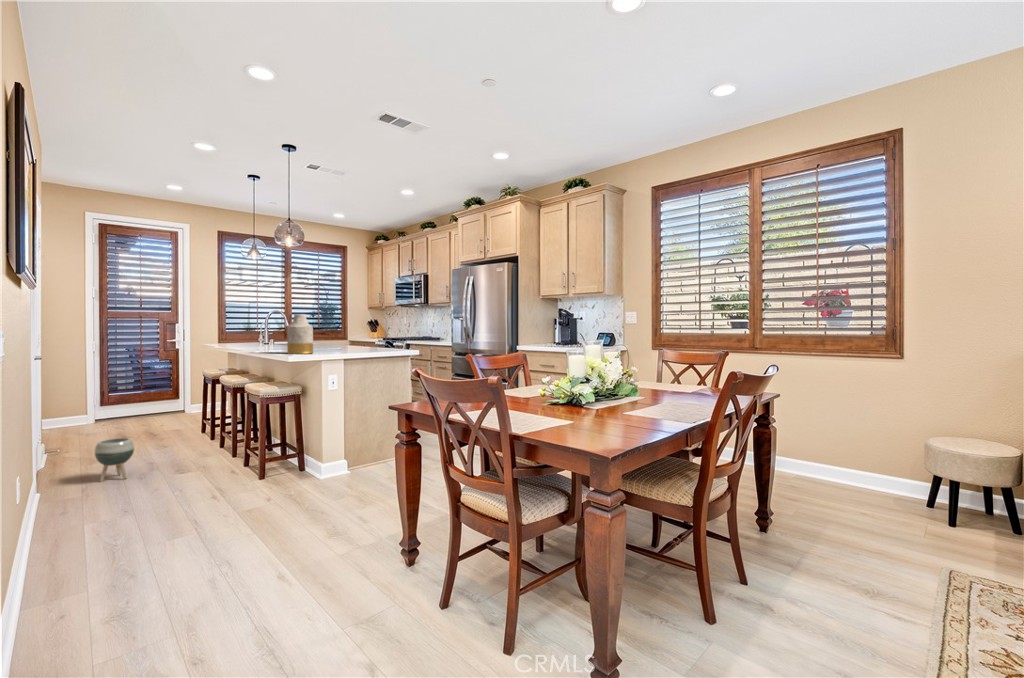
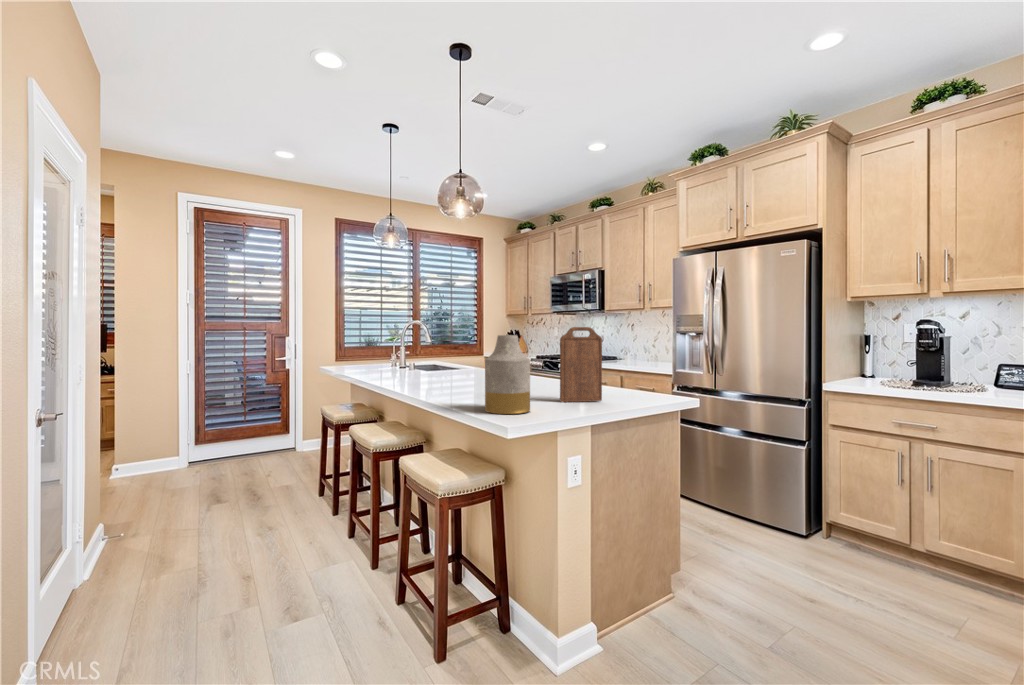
cutting board: none [339,311,365,352] -> present [560,327,602,402]
planter: present [95,438,134,481] -> none [150,559,219,650]

